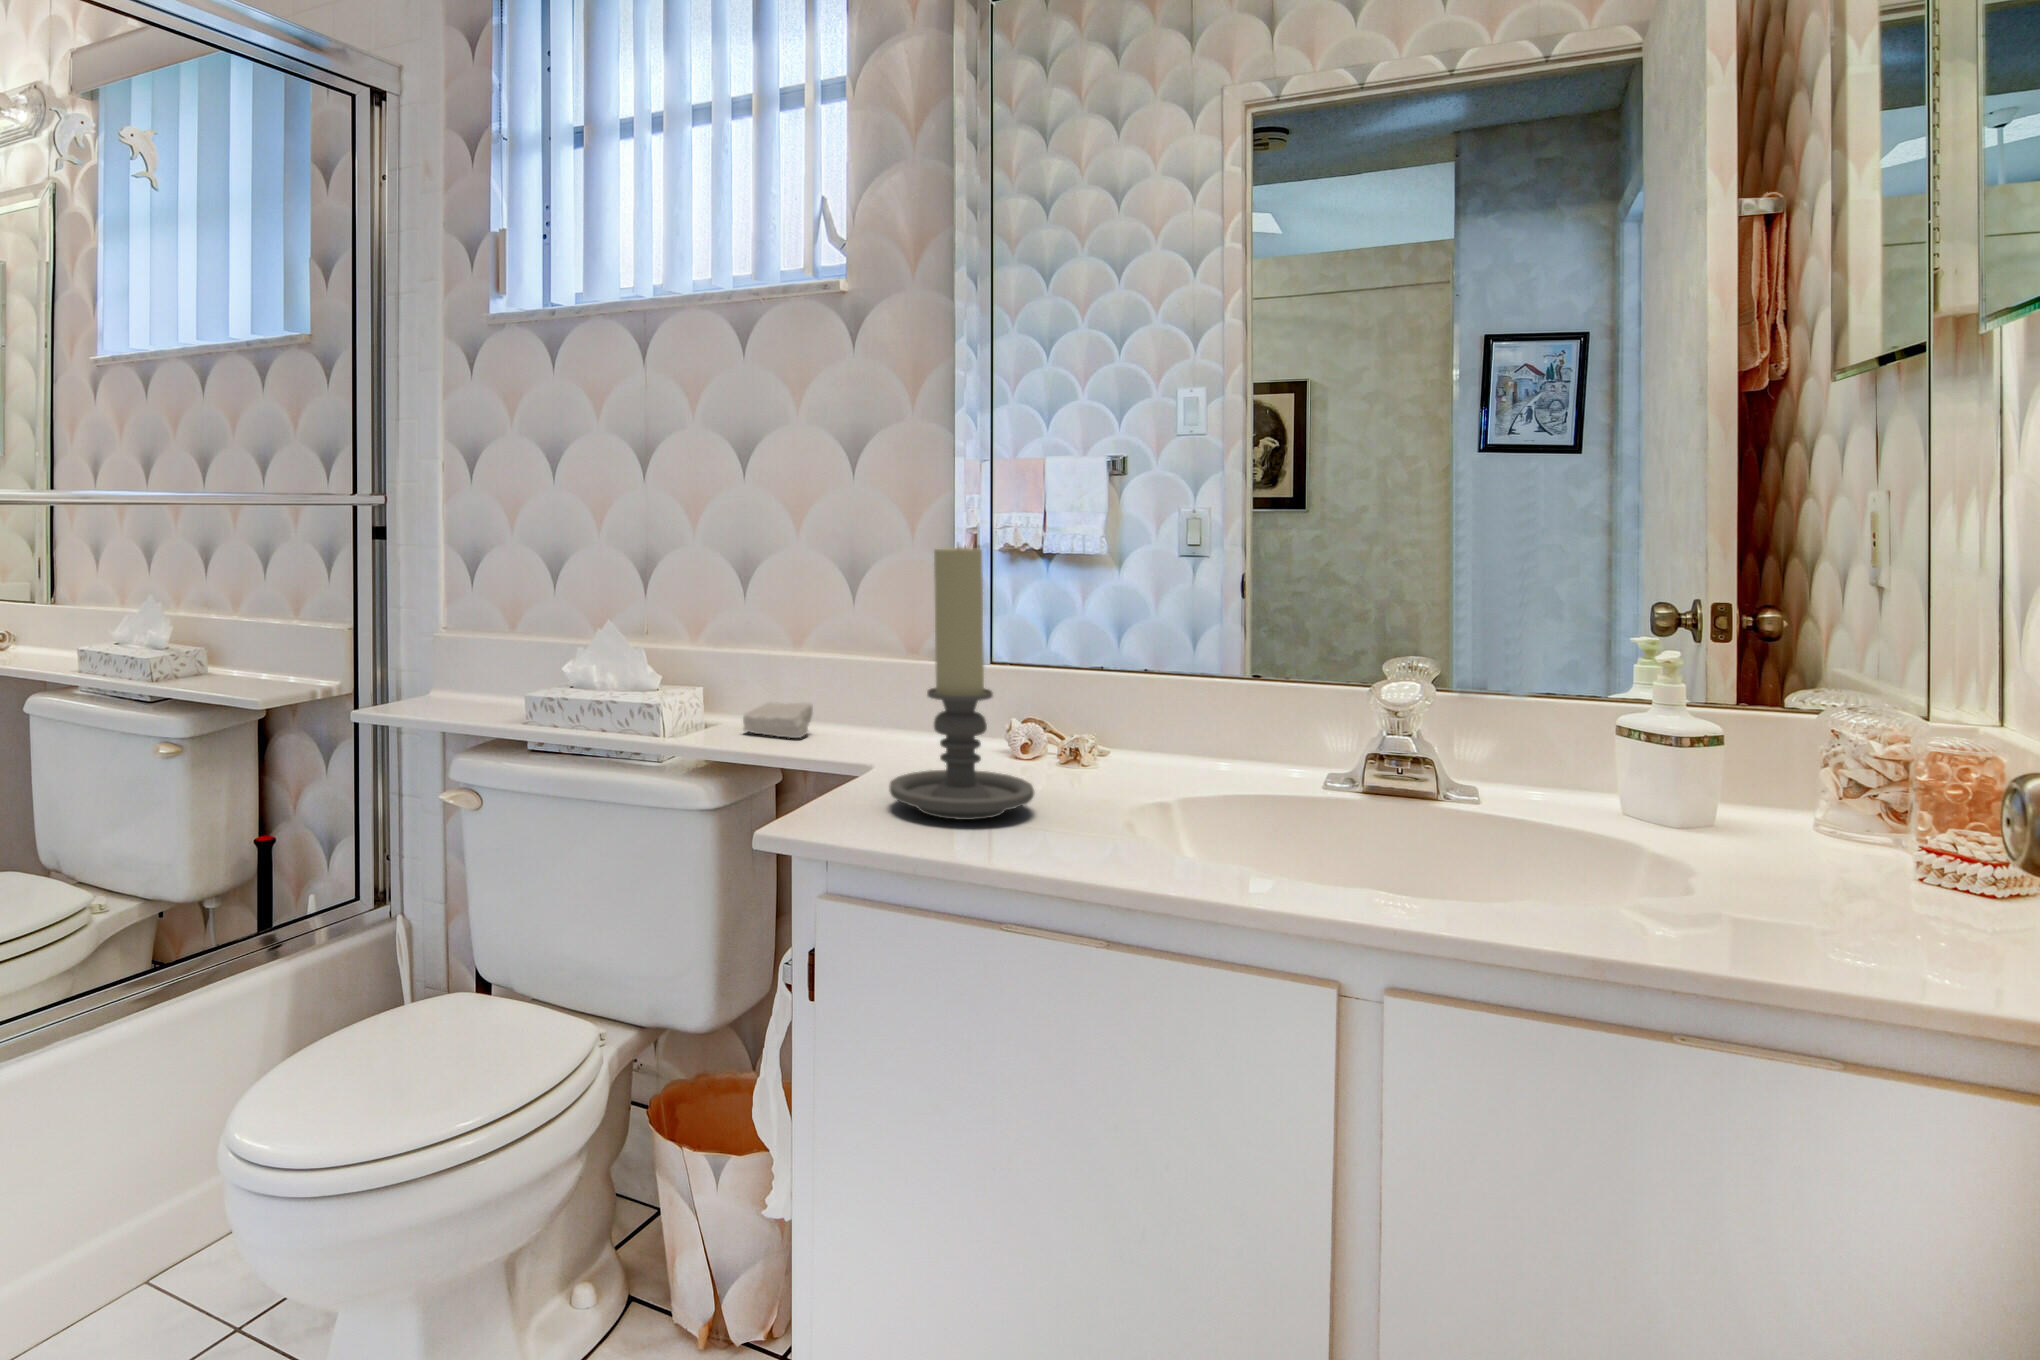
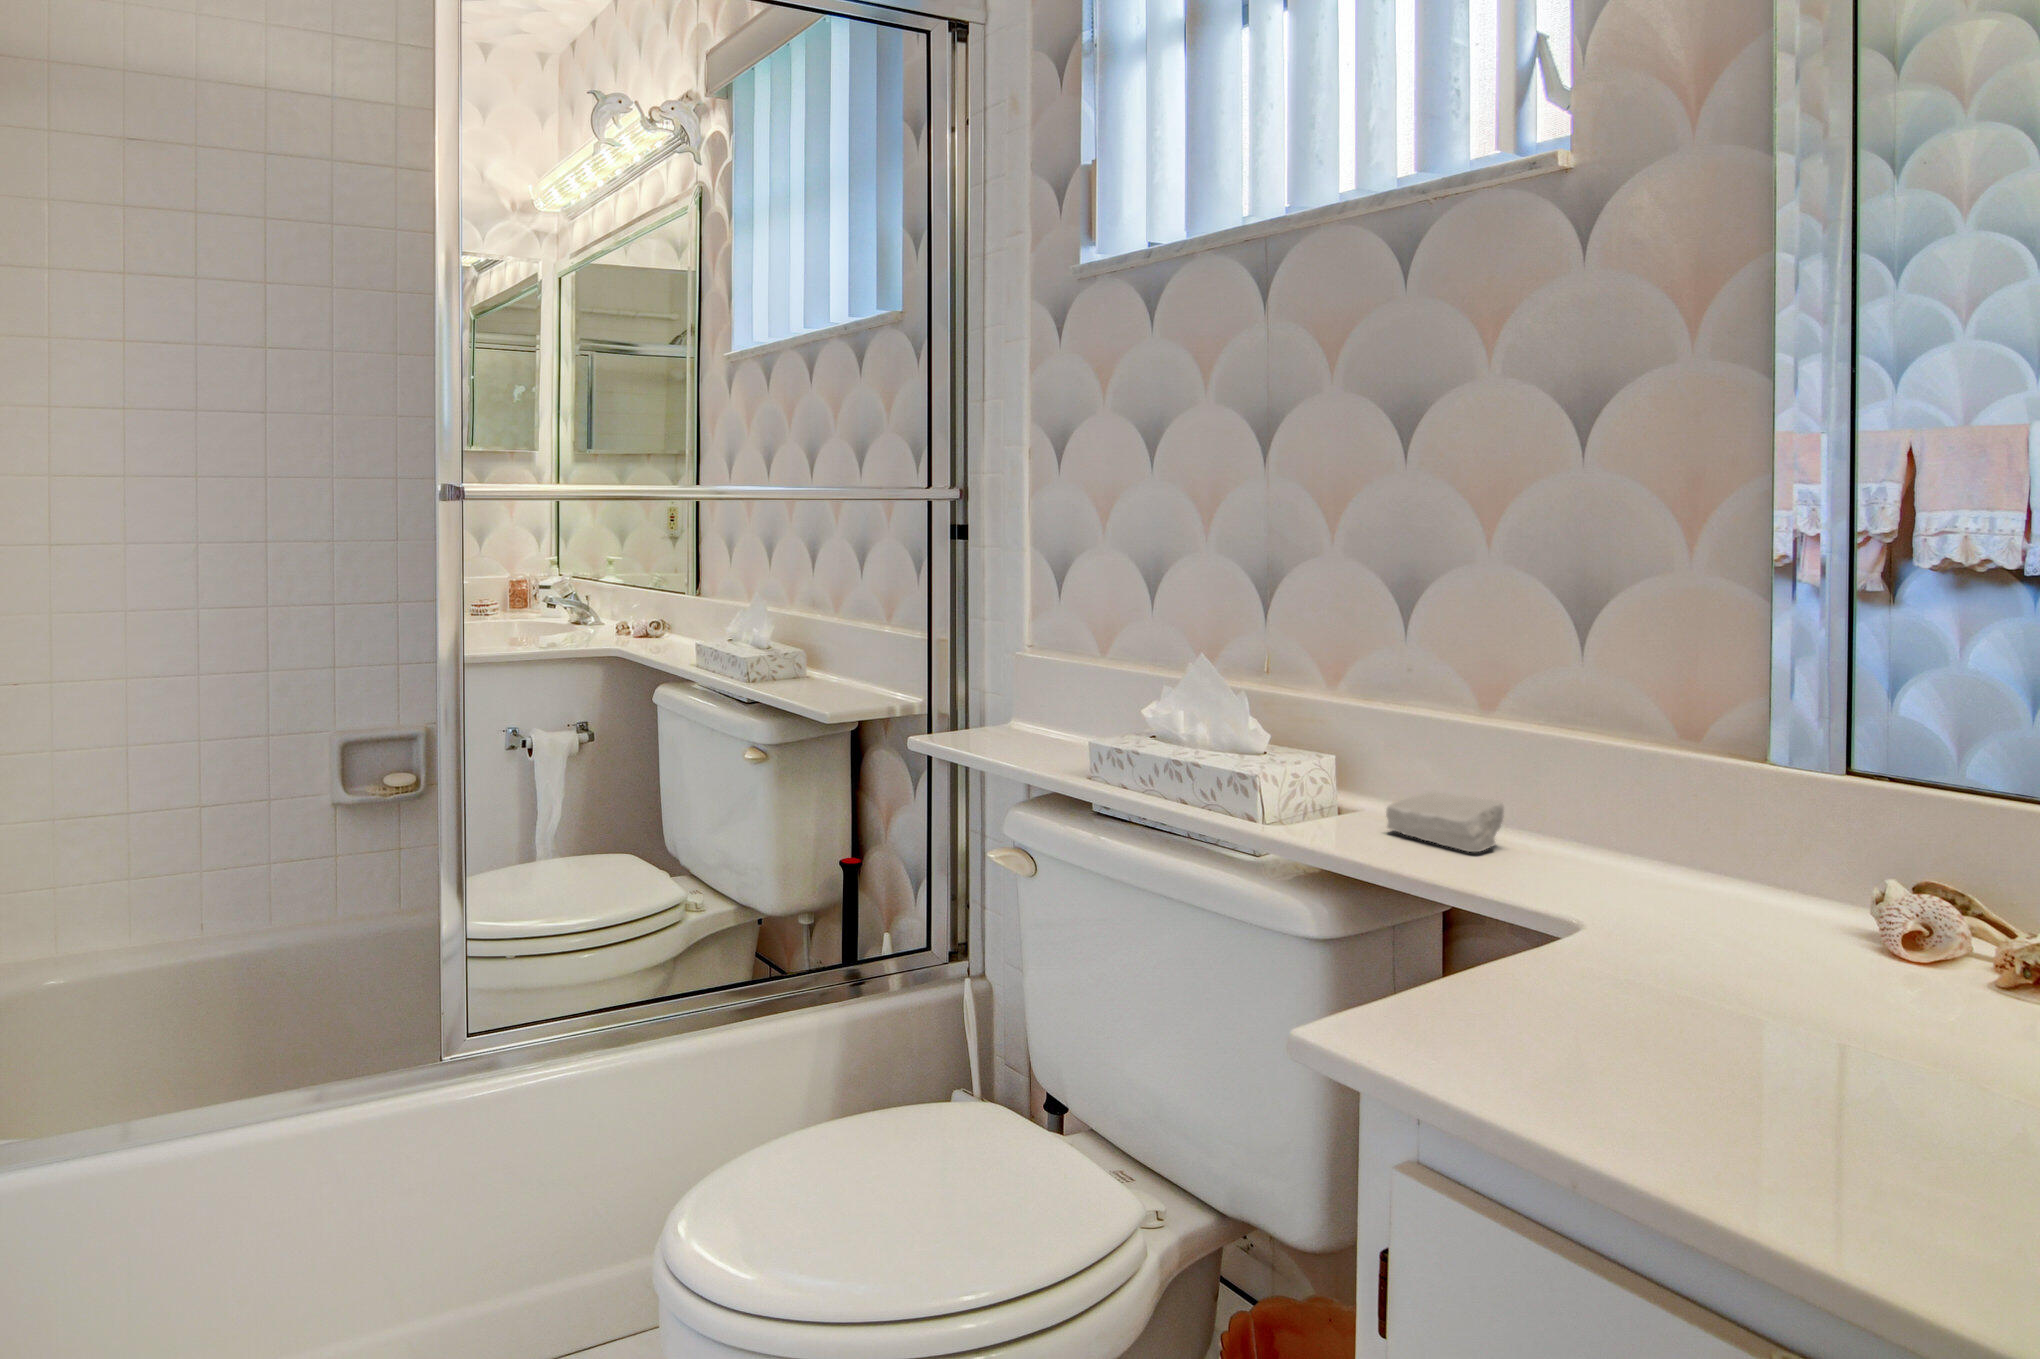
candle holder: present [889,545,1034,820] -> none [1580,568,1904,1077]

